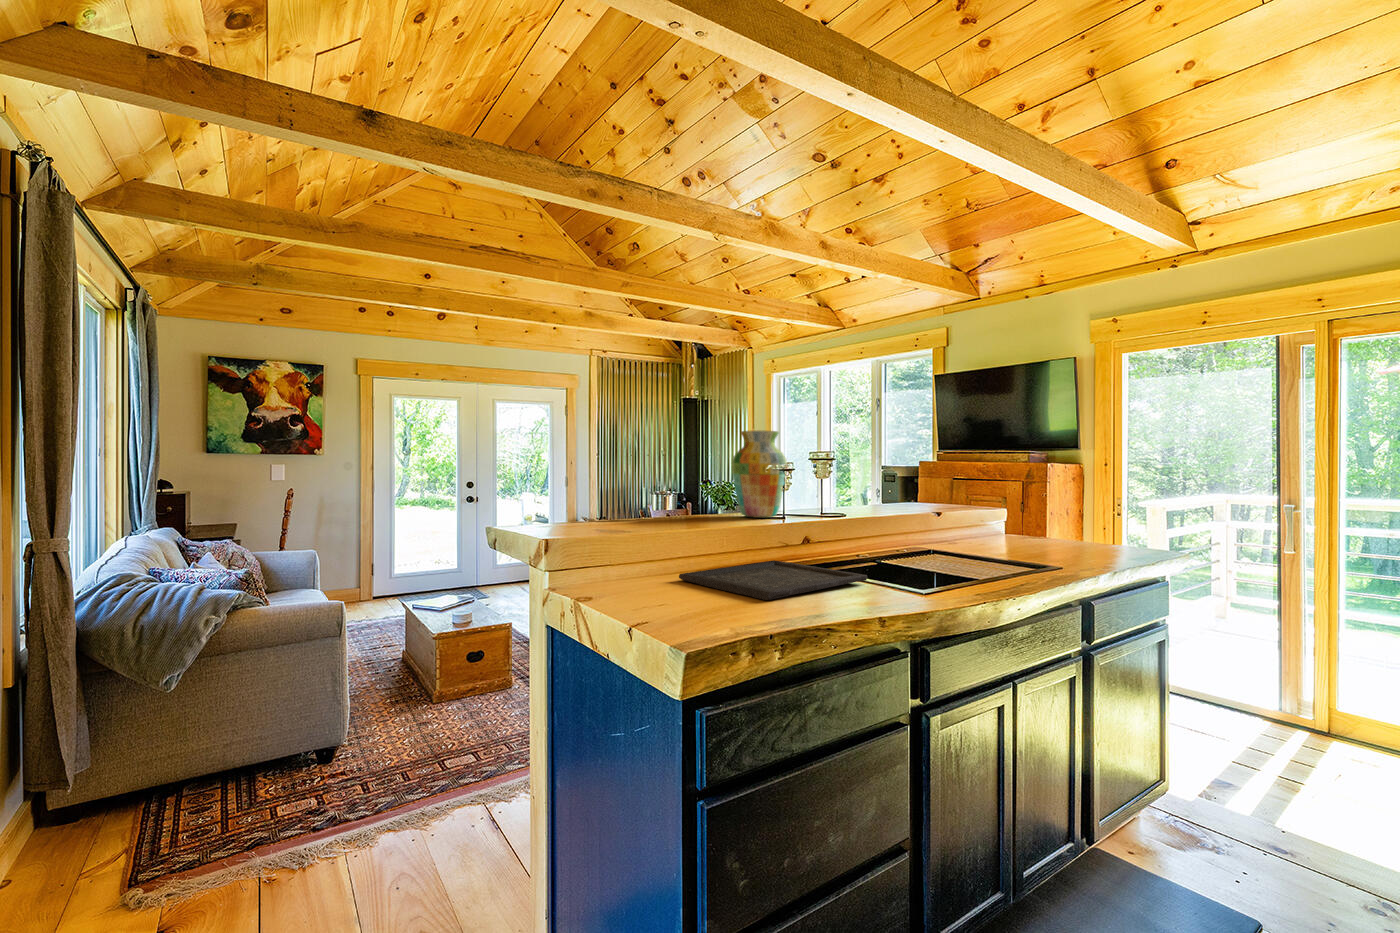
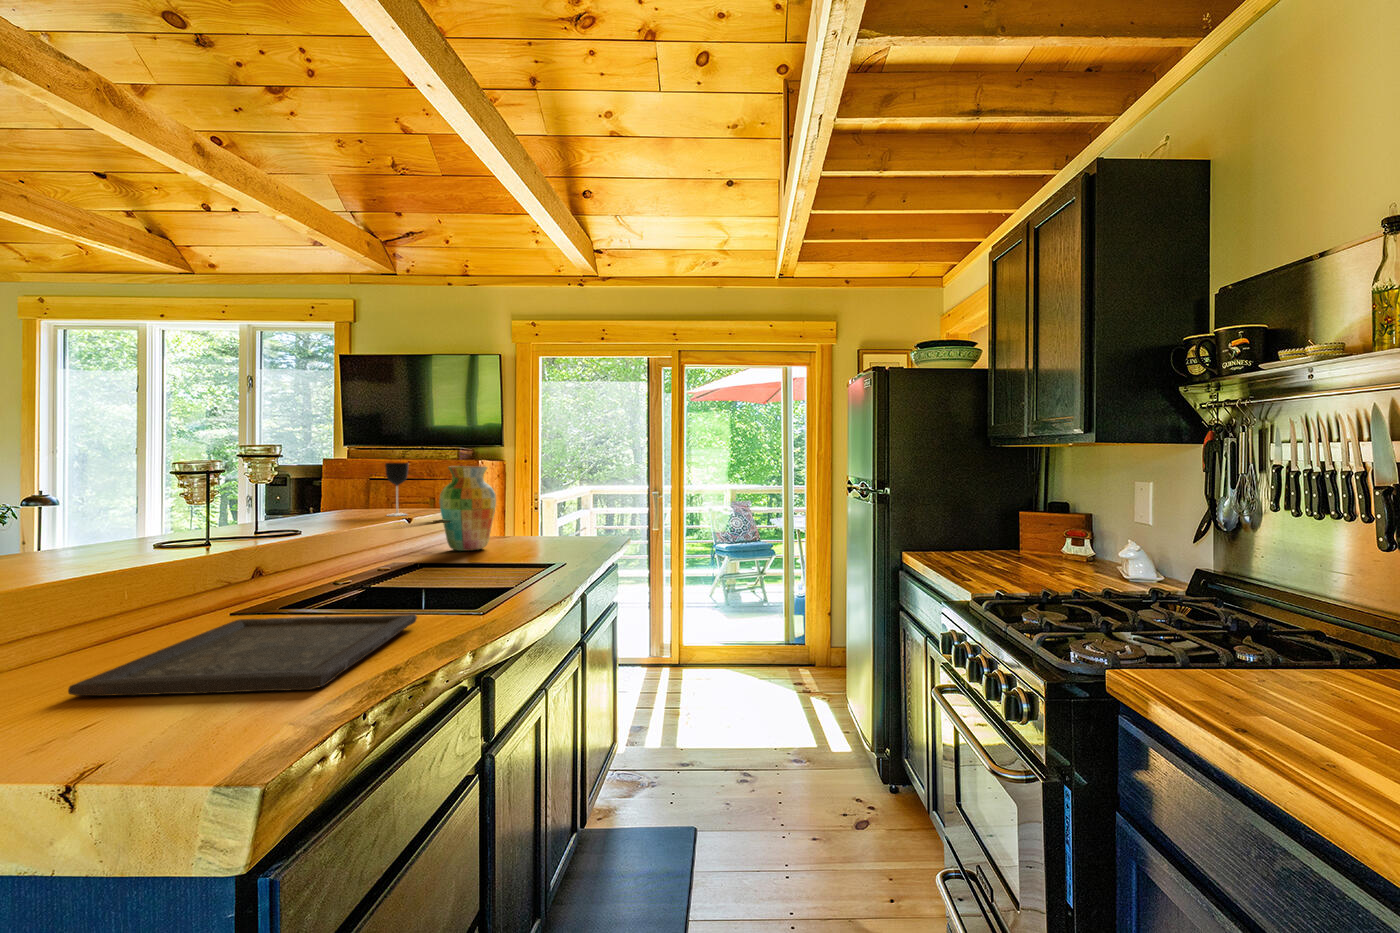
vase: present [732,431,787,518] -> present [439,466,496,551]
wine glass: none [936,465,955,509] -> present [385,463,408,516]

